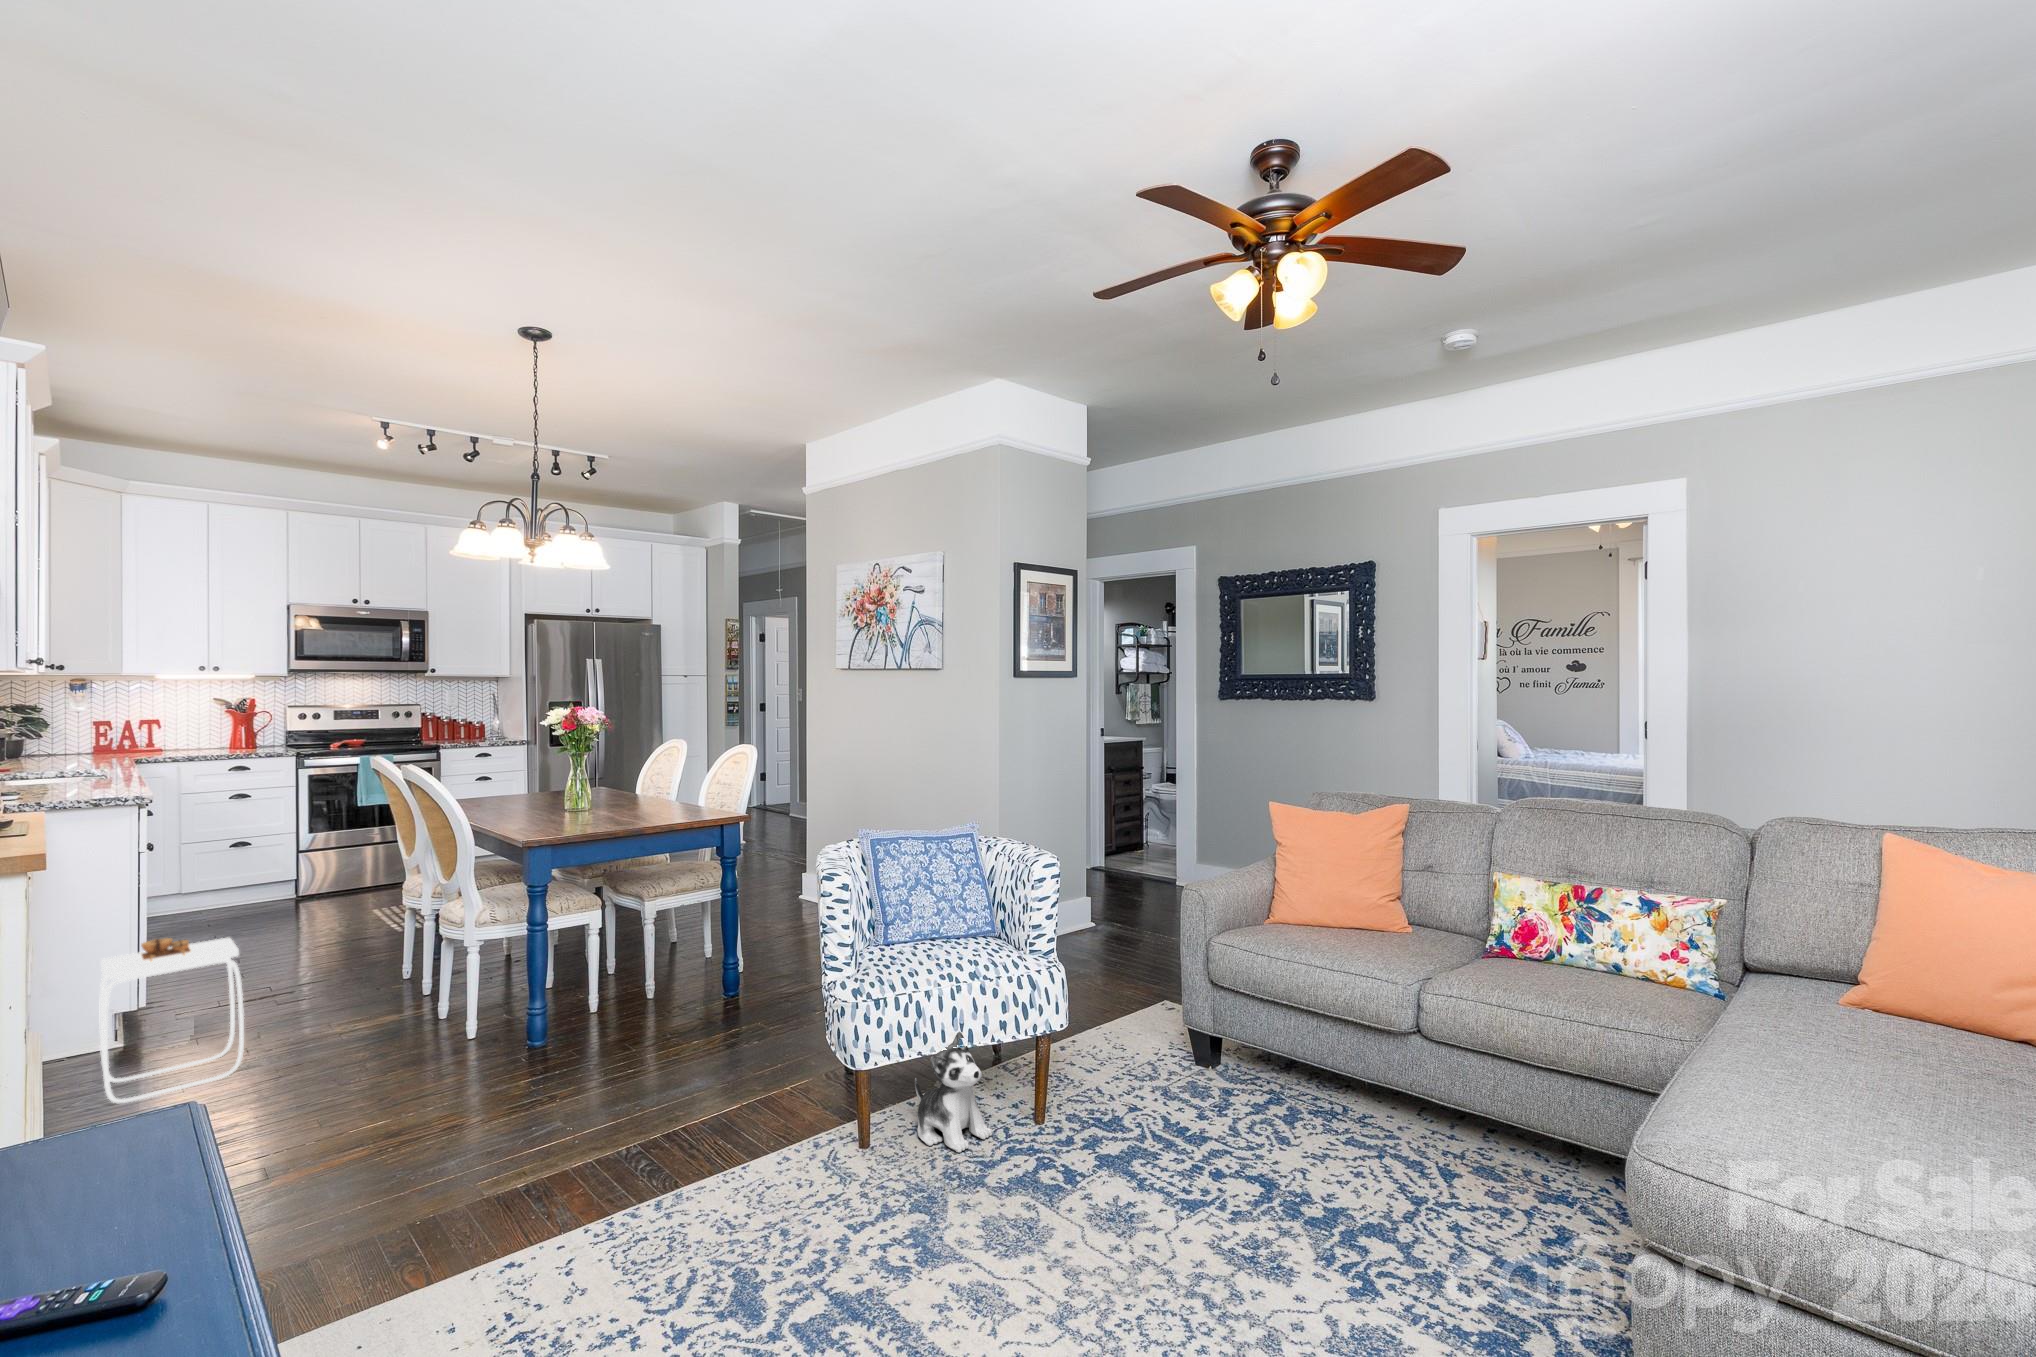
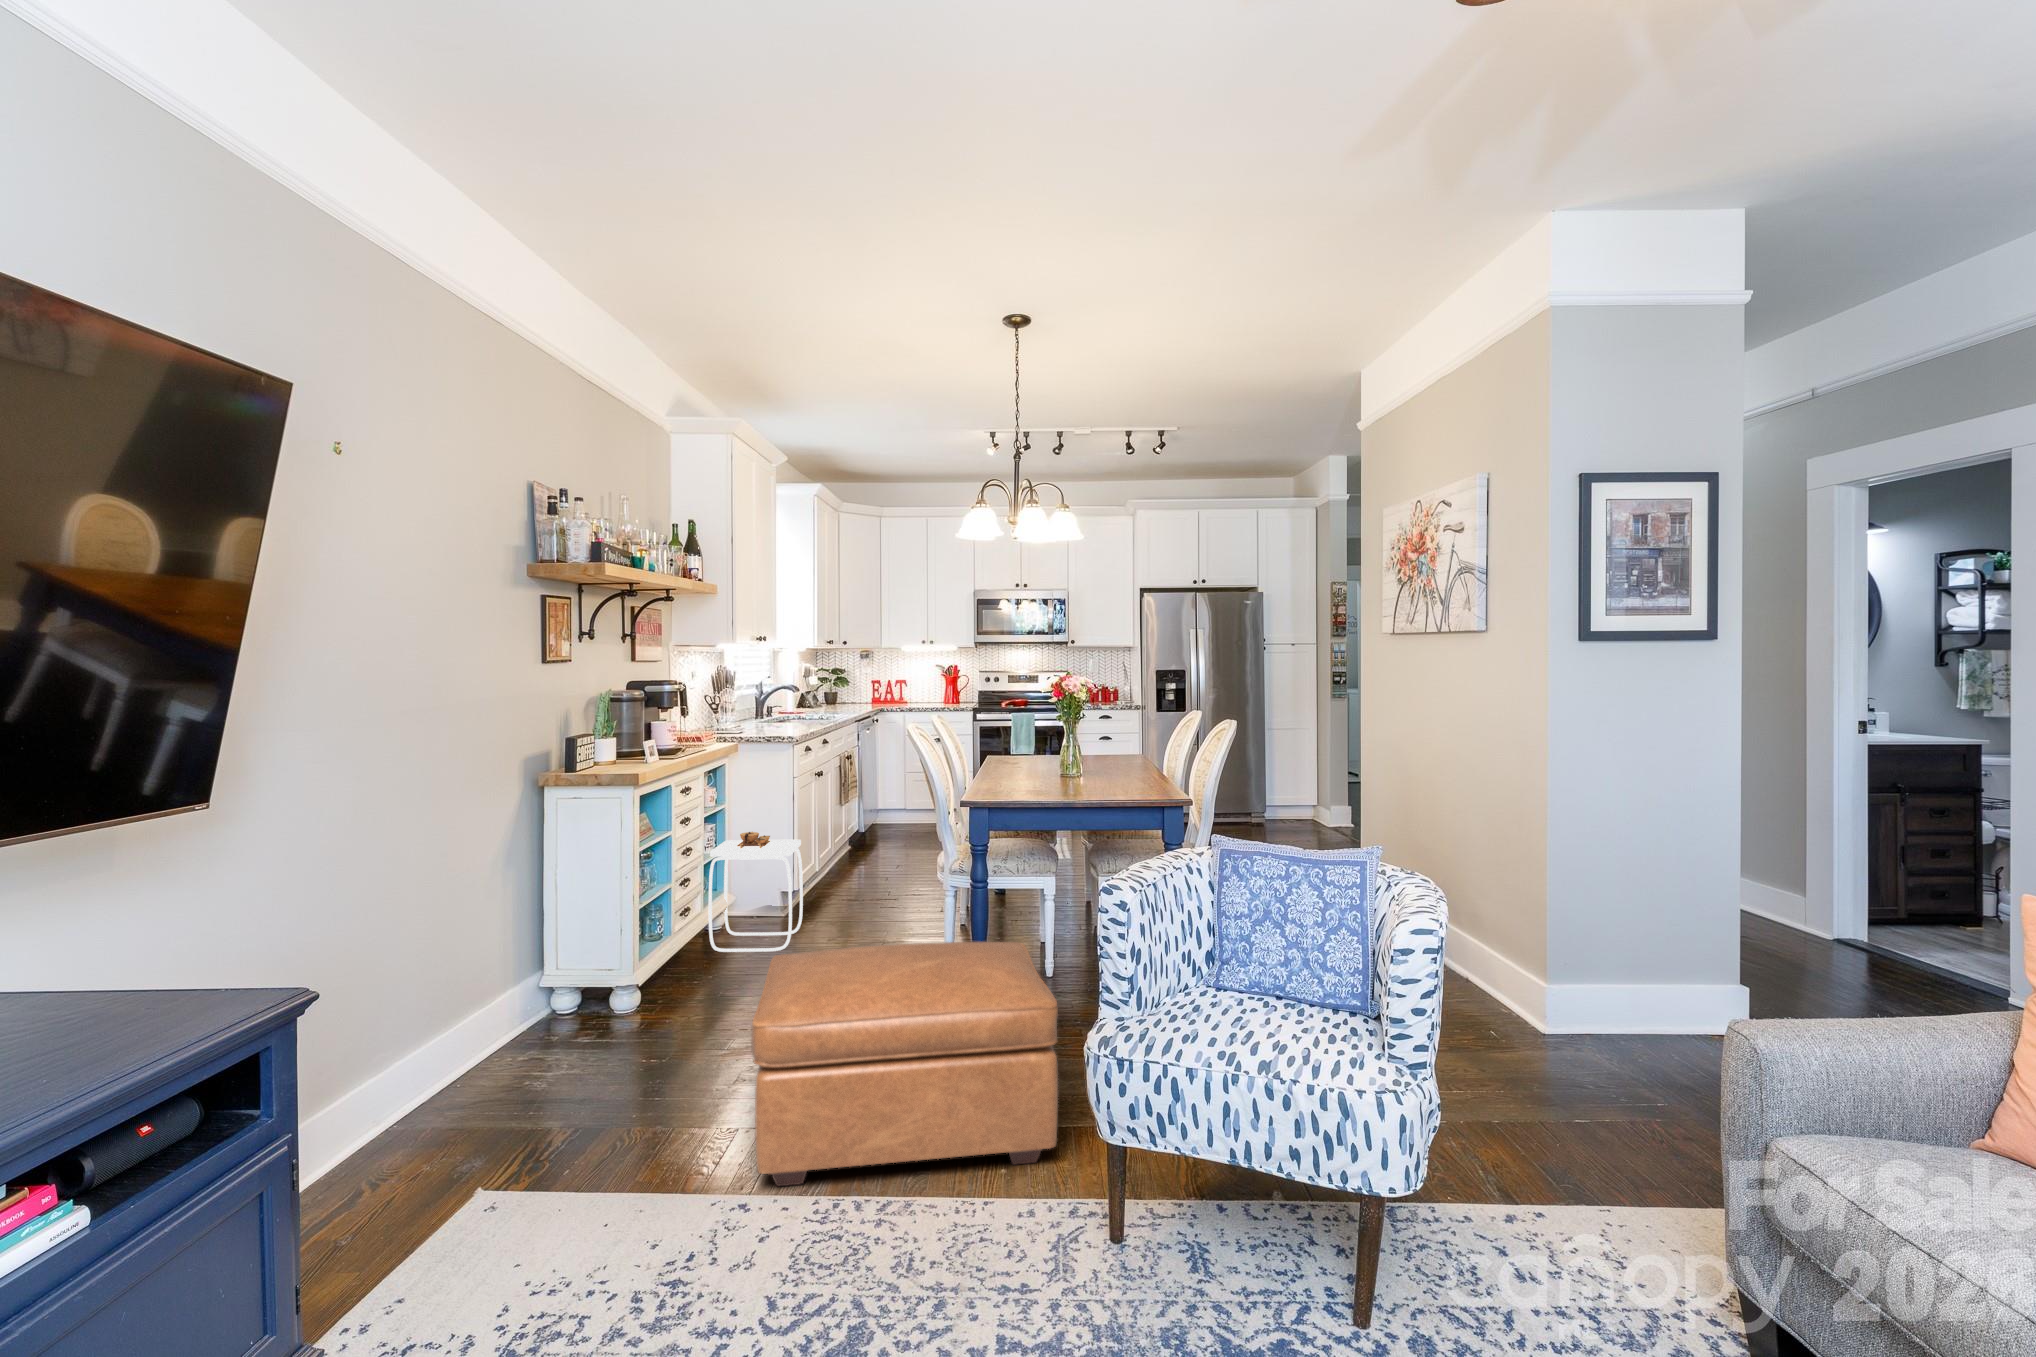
ottoman: none [423,962,772,1239] -> present [751,942,1058,1186]
plush toy: present [915,1032,992,1152] -> none [1185,1139,1279,1311]

